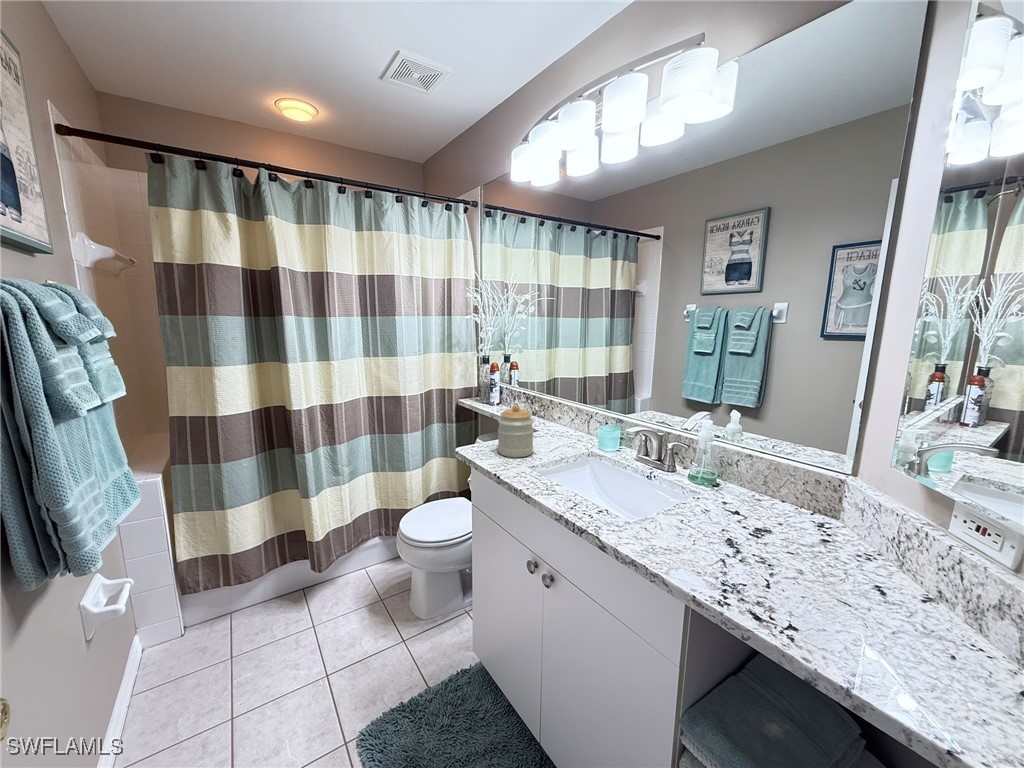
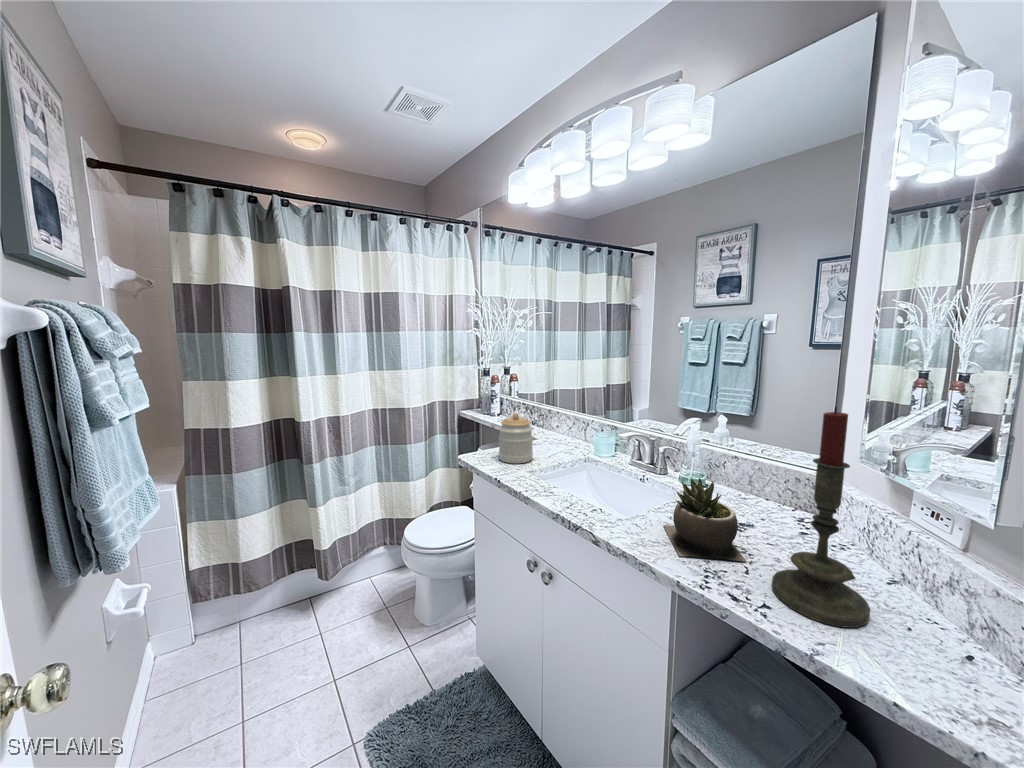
candle: none [798,410,912,656] -> present [772,407,870,628]
succulent plant: none [674,480,768,573] -> present [664,478,746,561]

